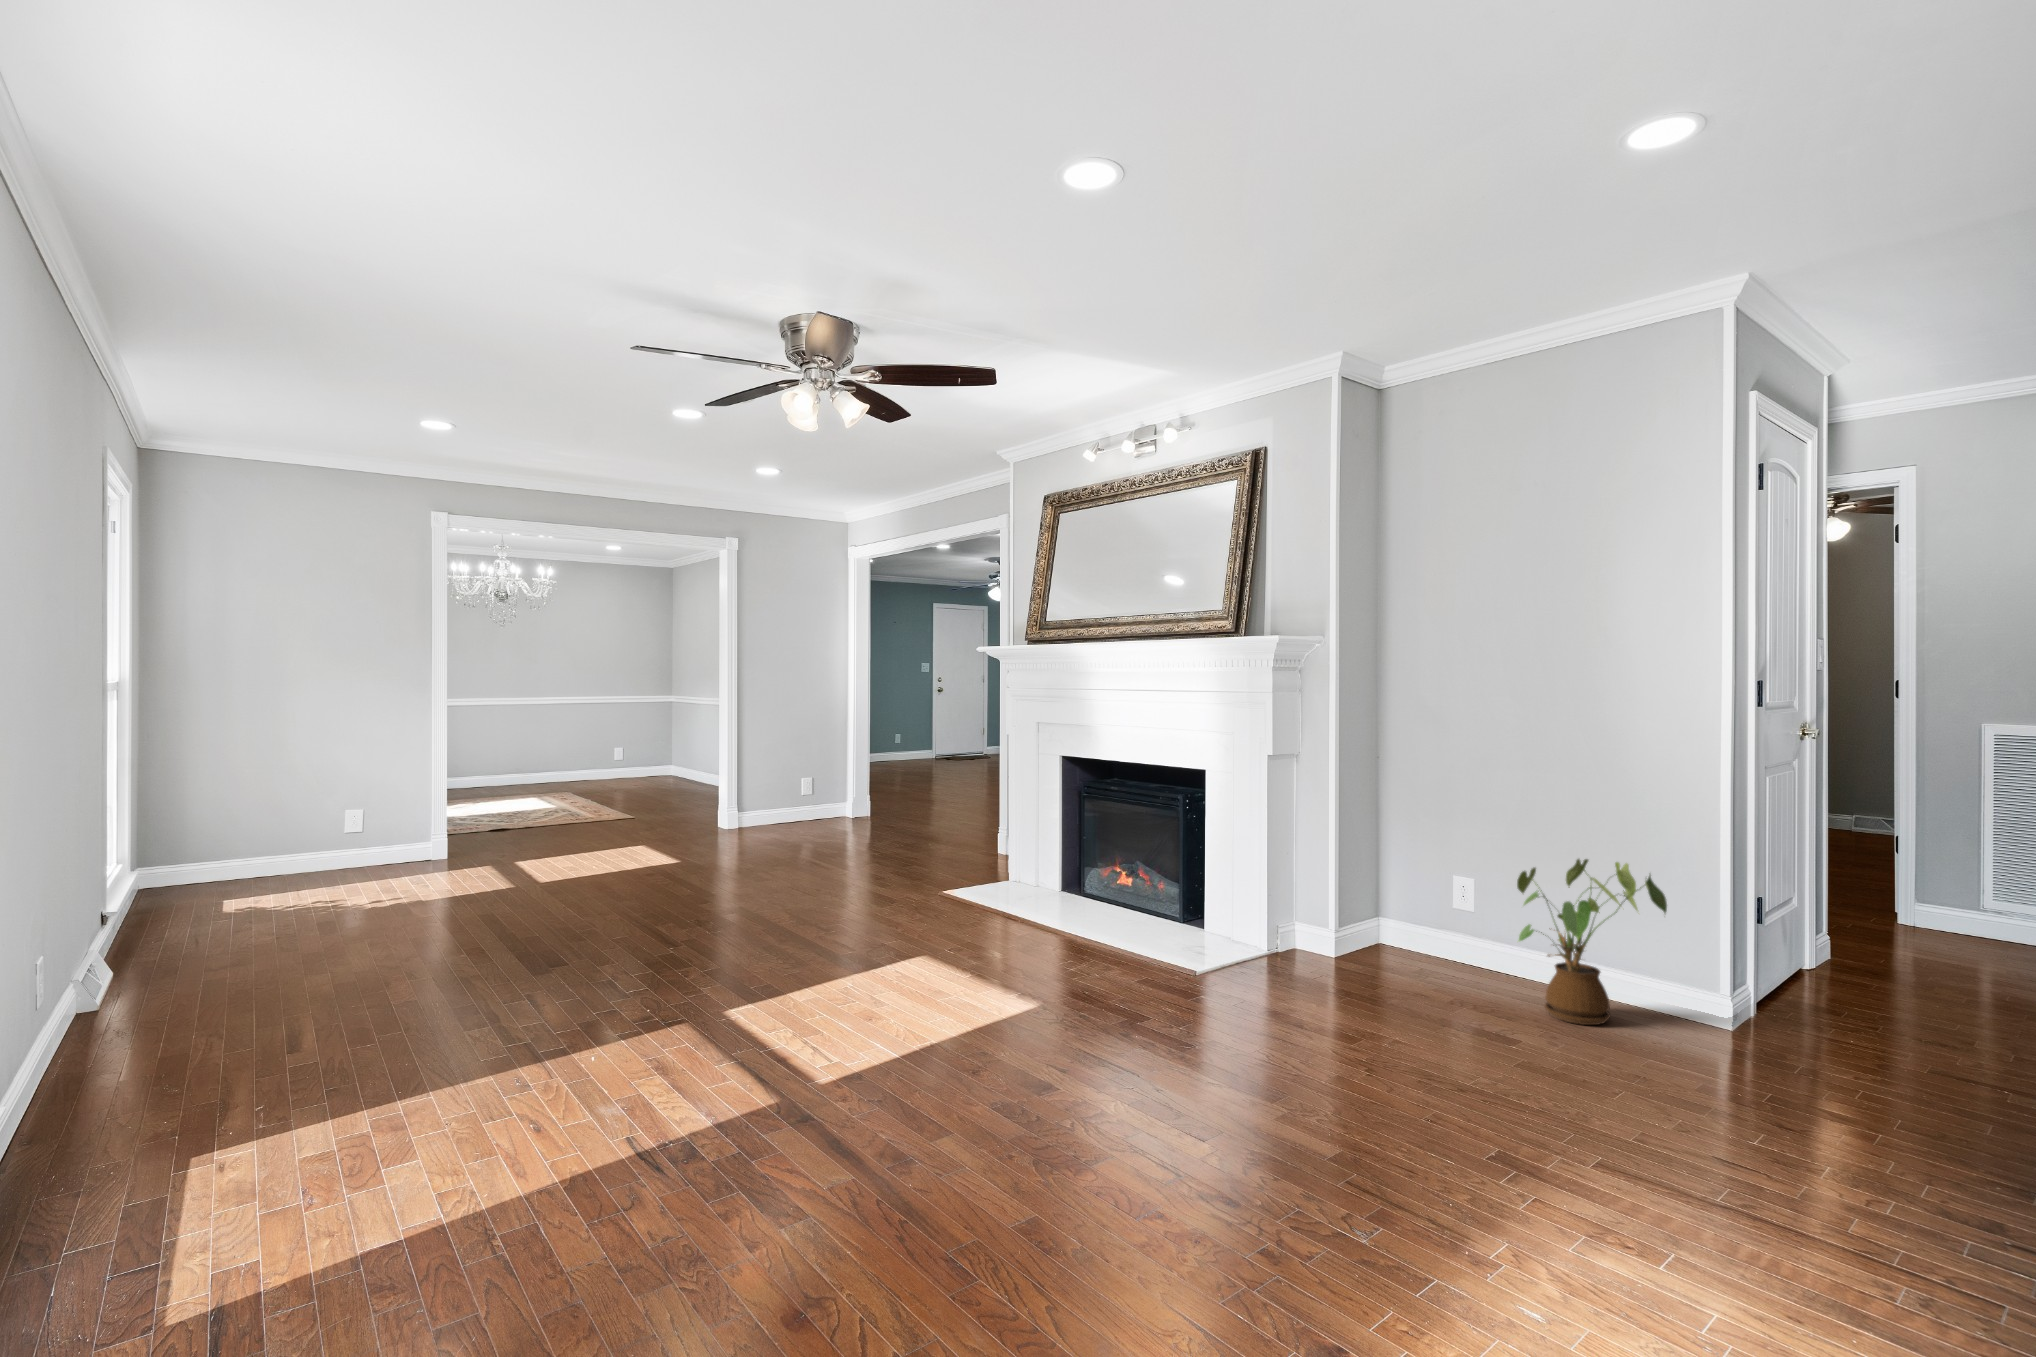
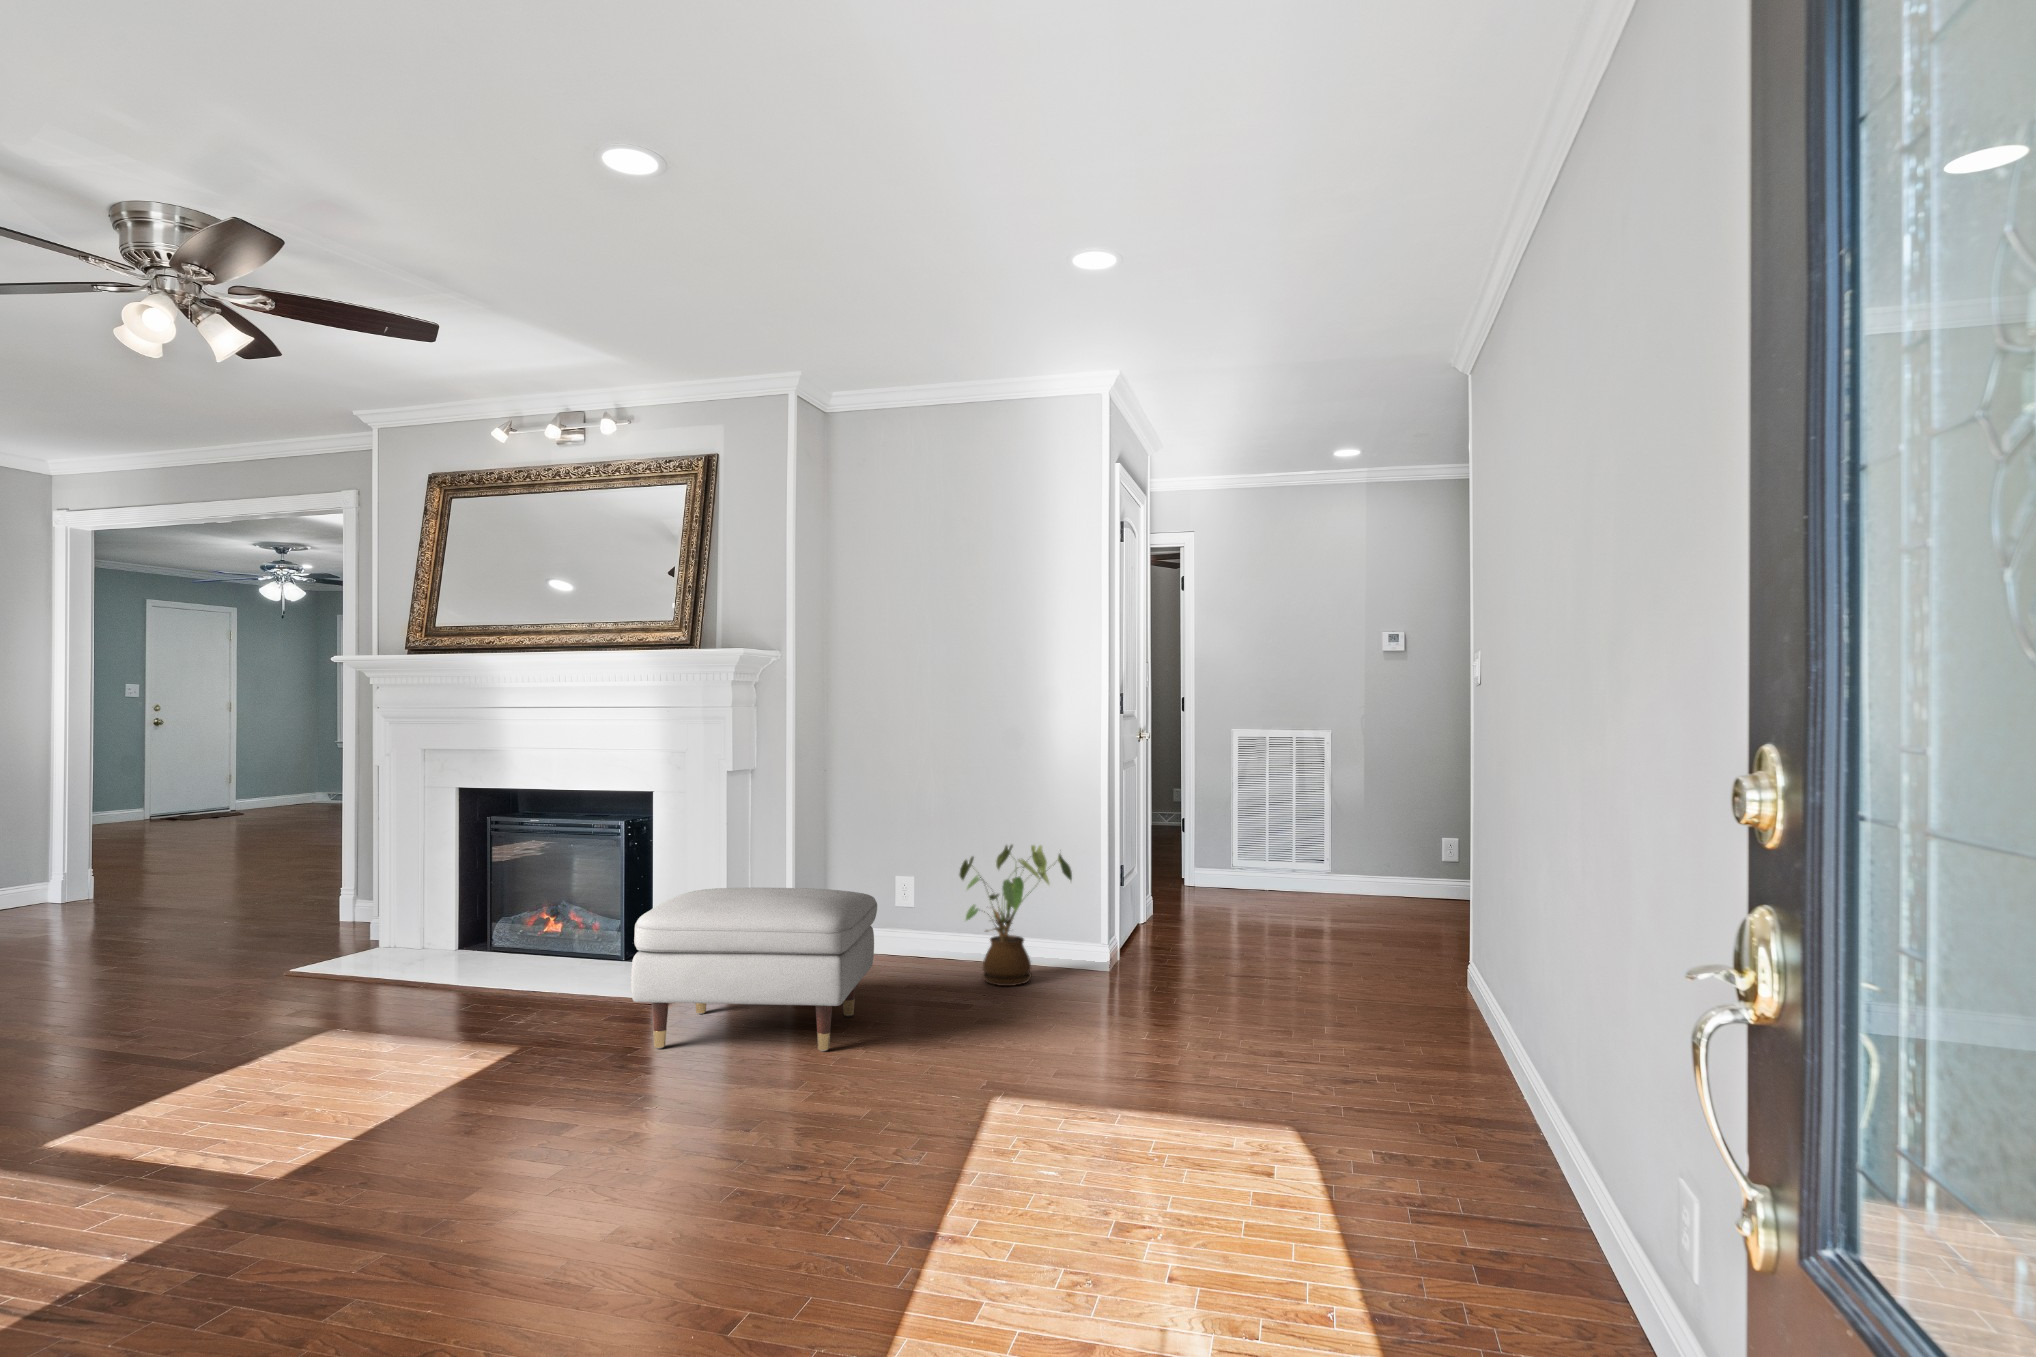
ottoman: none [1142,874,1401,1063] -> present [631,888,877,1051]

